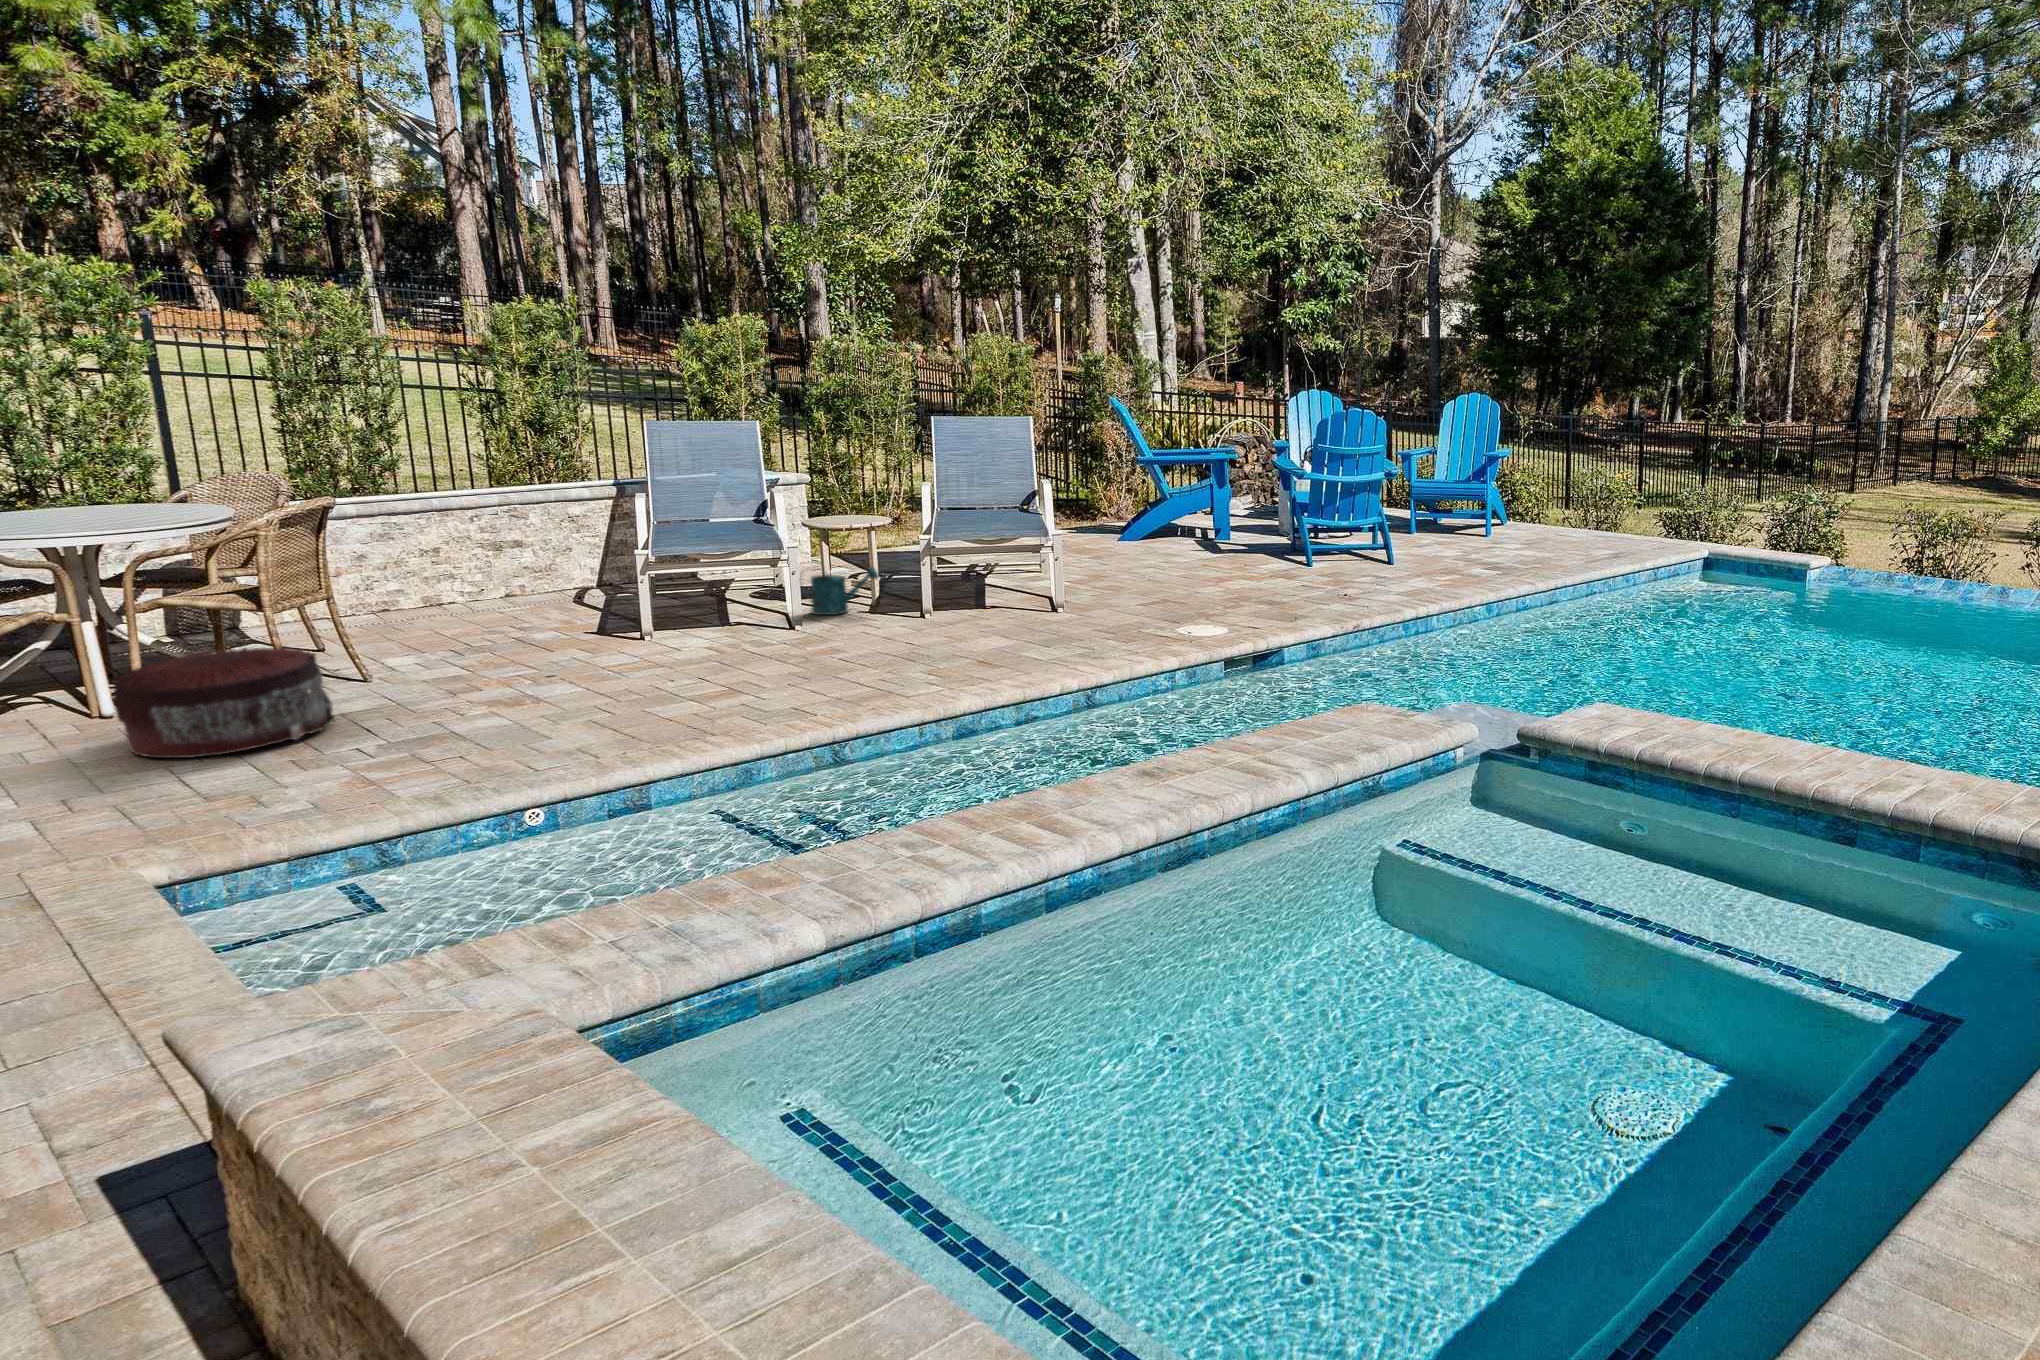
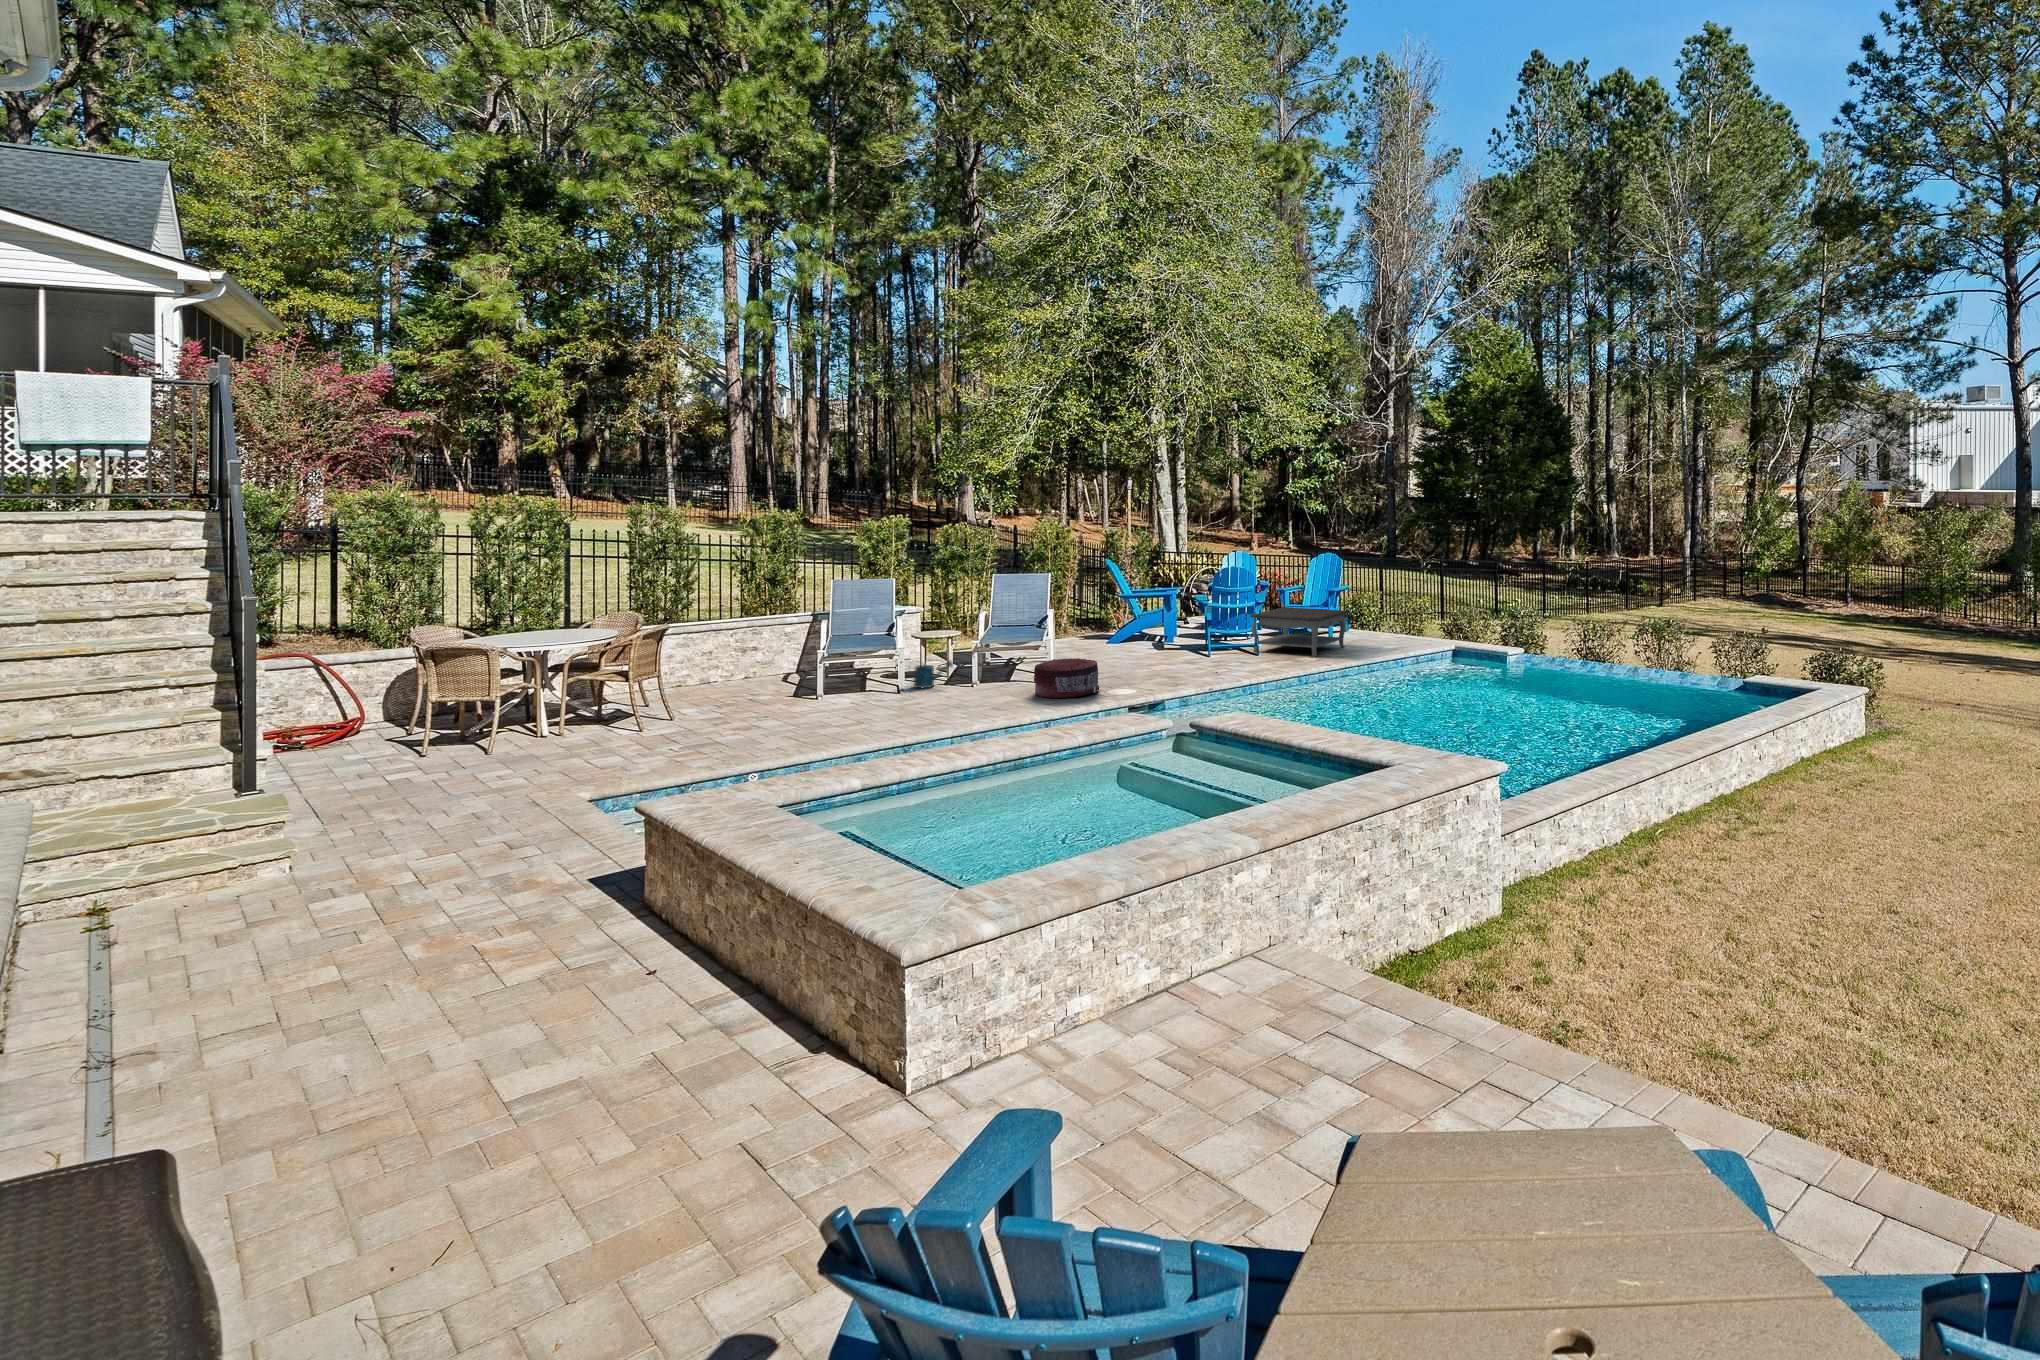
coffee table: none [1341,482,1490,561] -> present [1250,607,1348,657]
pouf: present [112,646,335,758] -> present [1034,658,1099,698]

